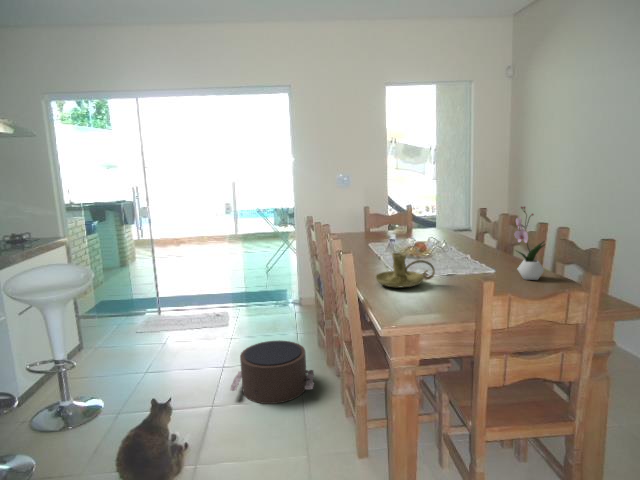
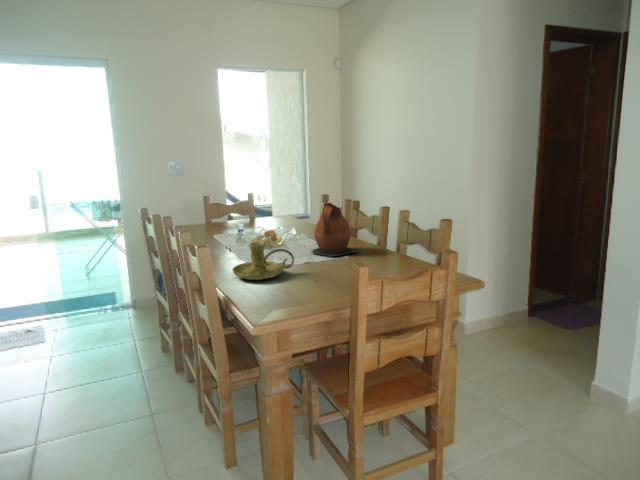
flower arrangement: present [514,207,545,280] -> none [365,191,395,261]
ceramic pitcher: none [456,217,508,271] -> present [312,203,357,256]
pouf: present [230,340,314,404] -> none [56,352,163,430]

